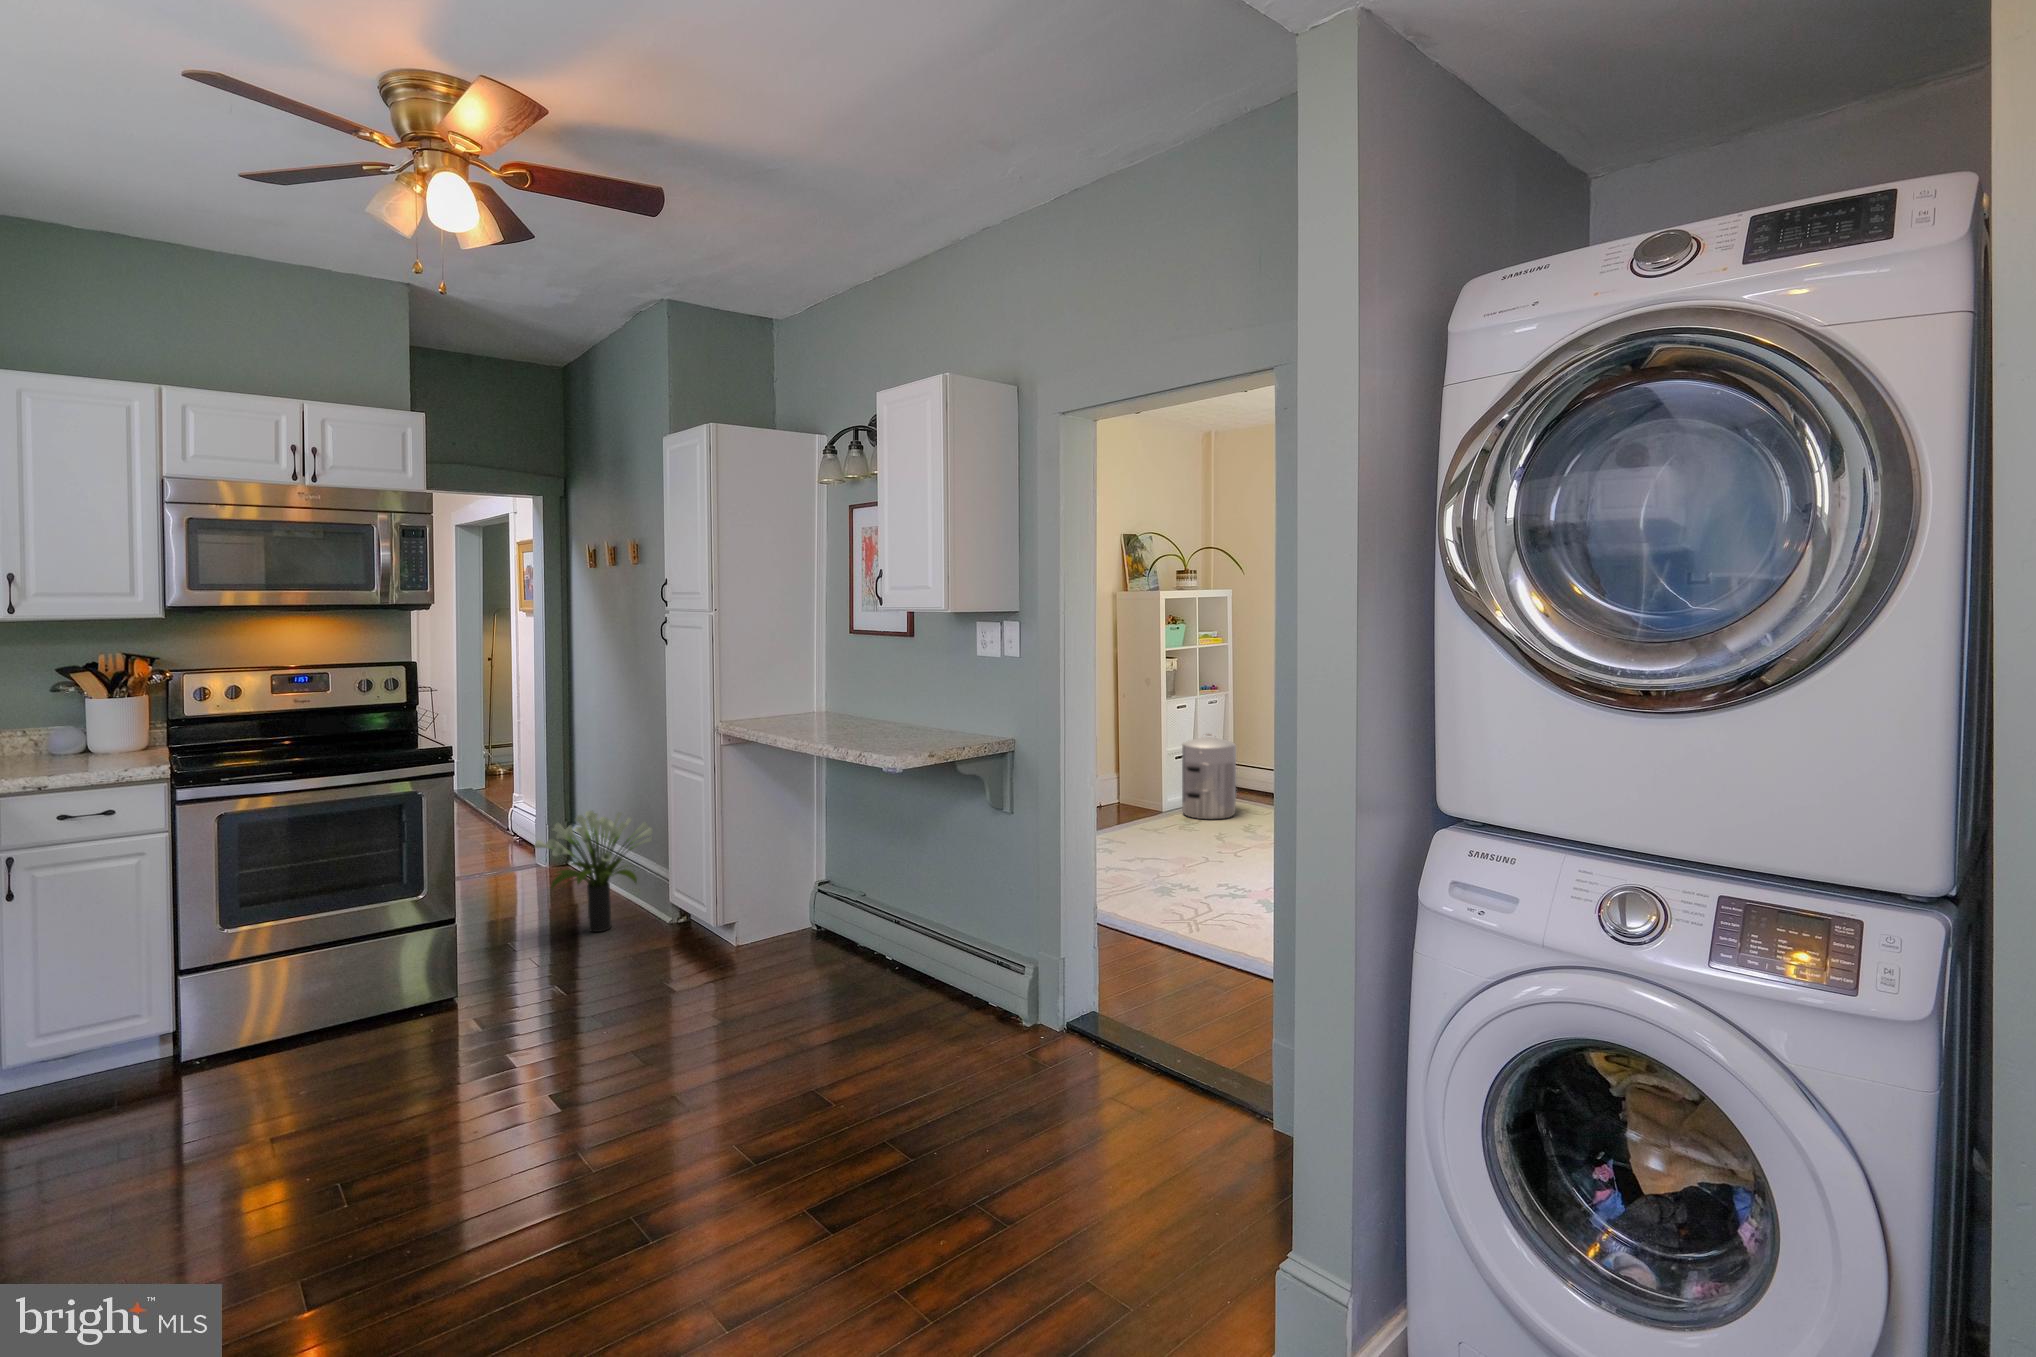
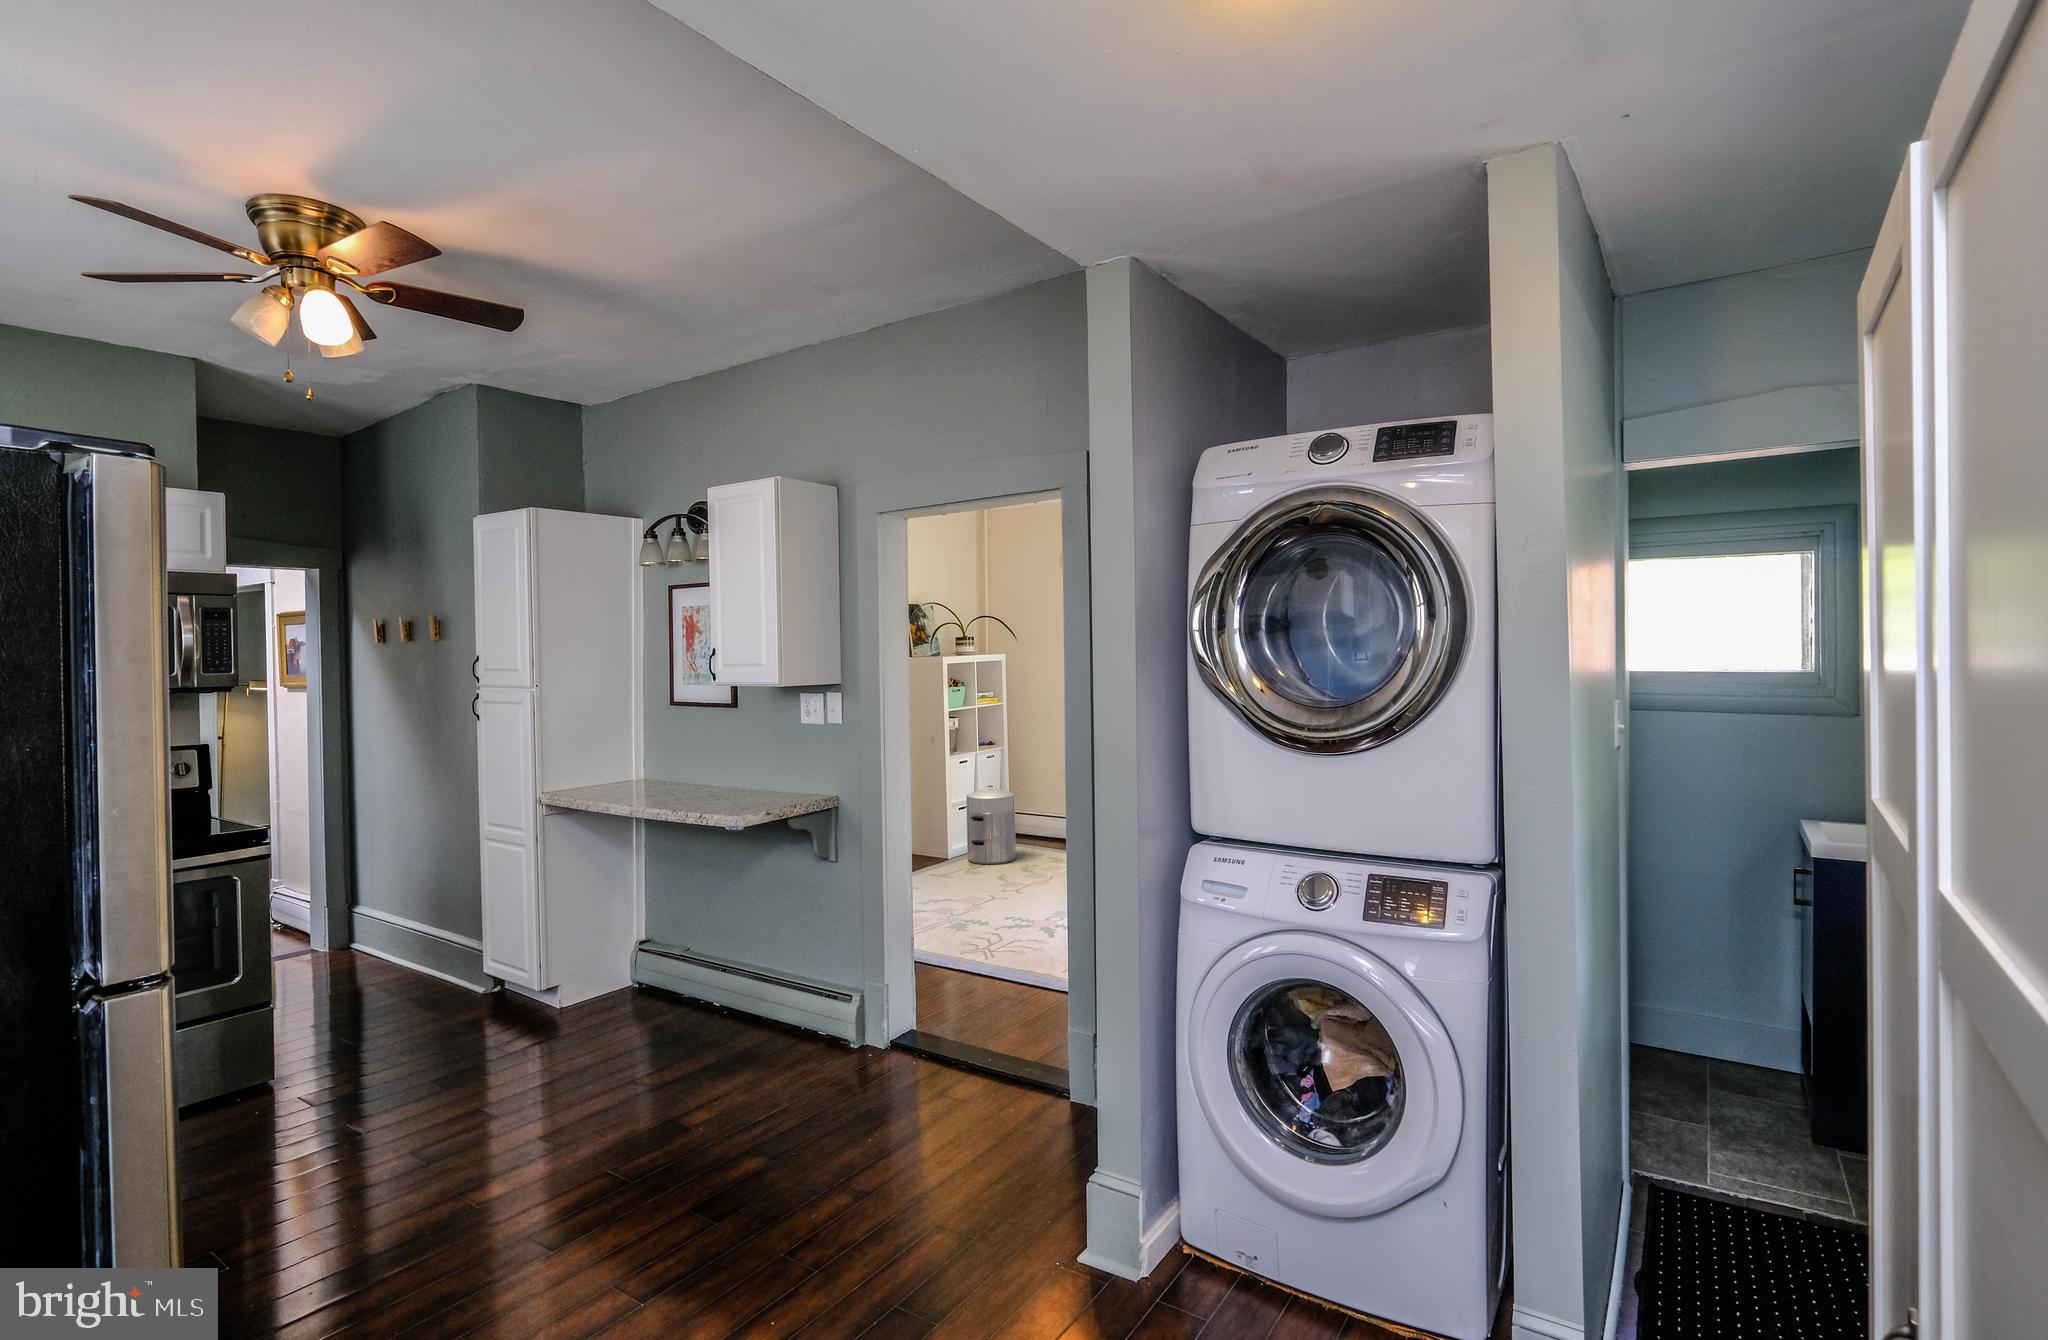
potted plant: present [534,811,653,932] -> none [333,884,463,1008]

